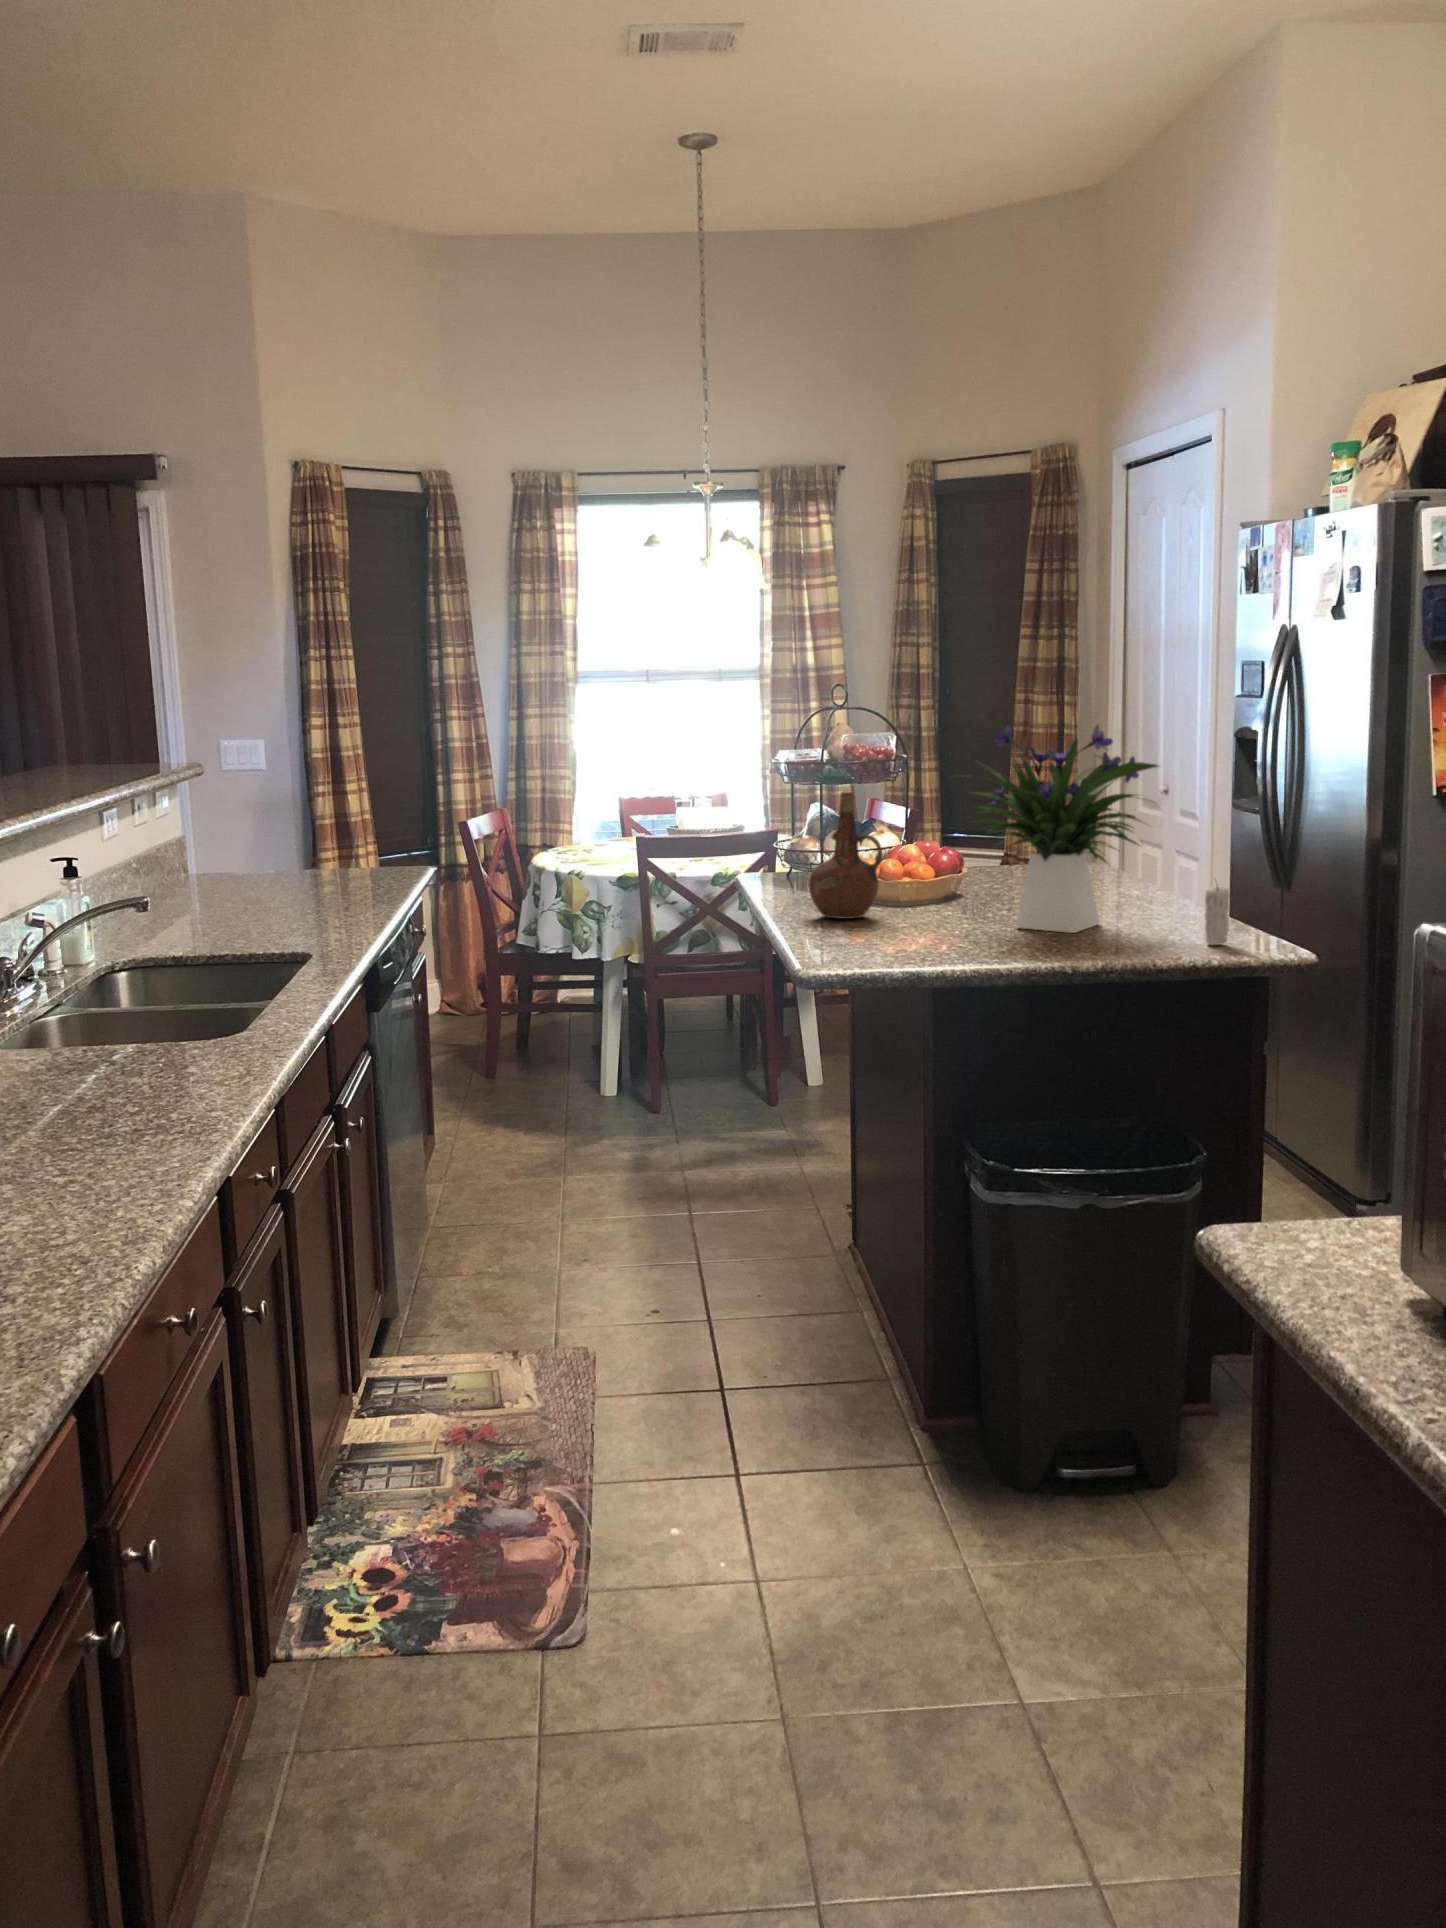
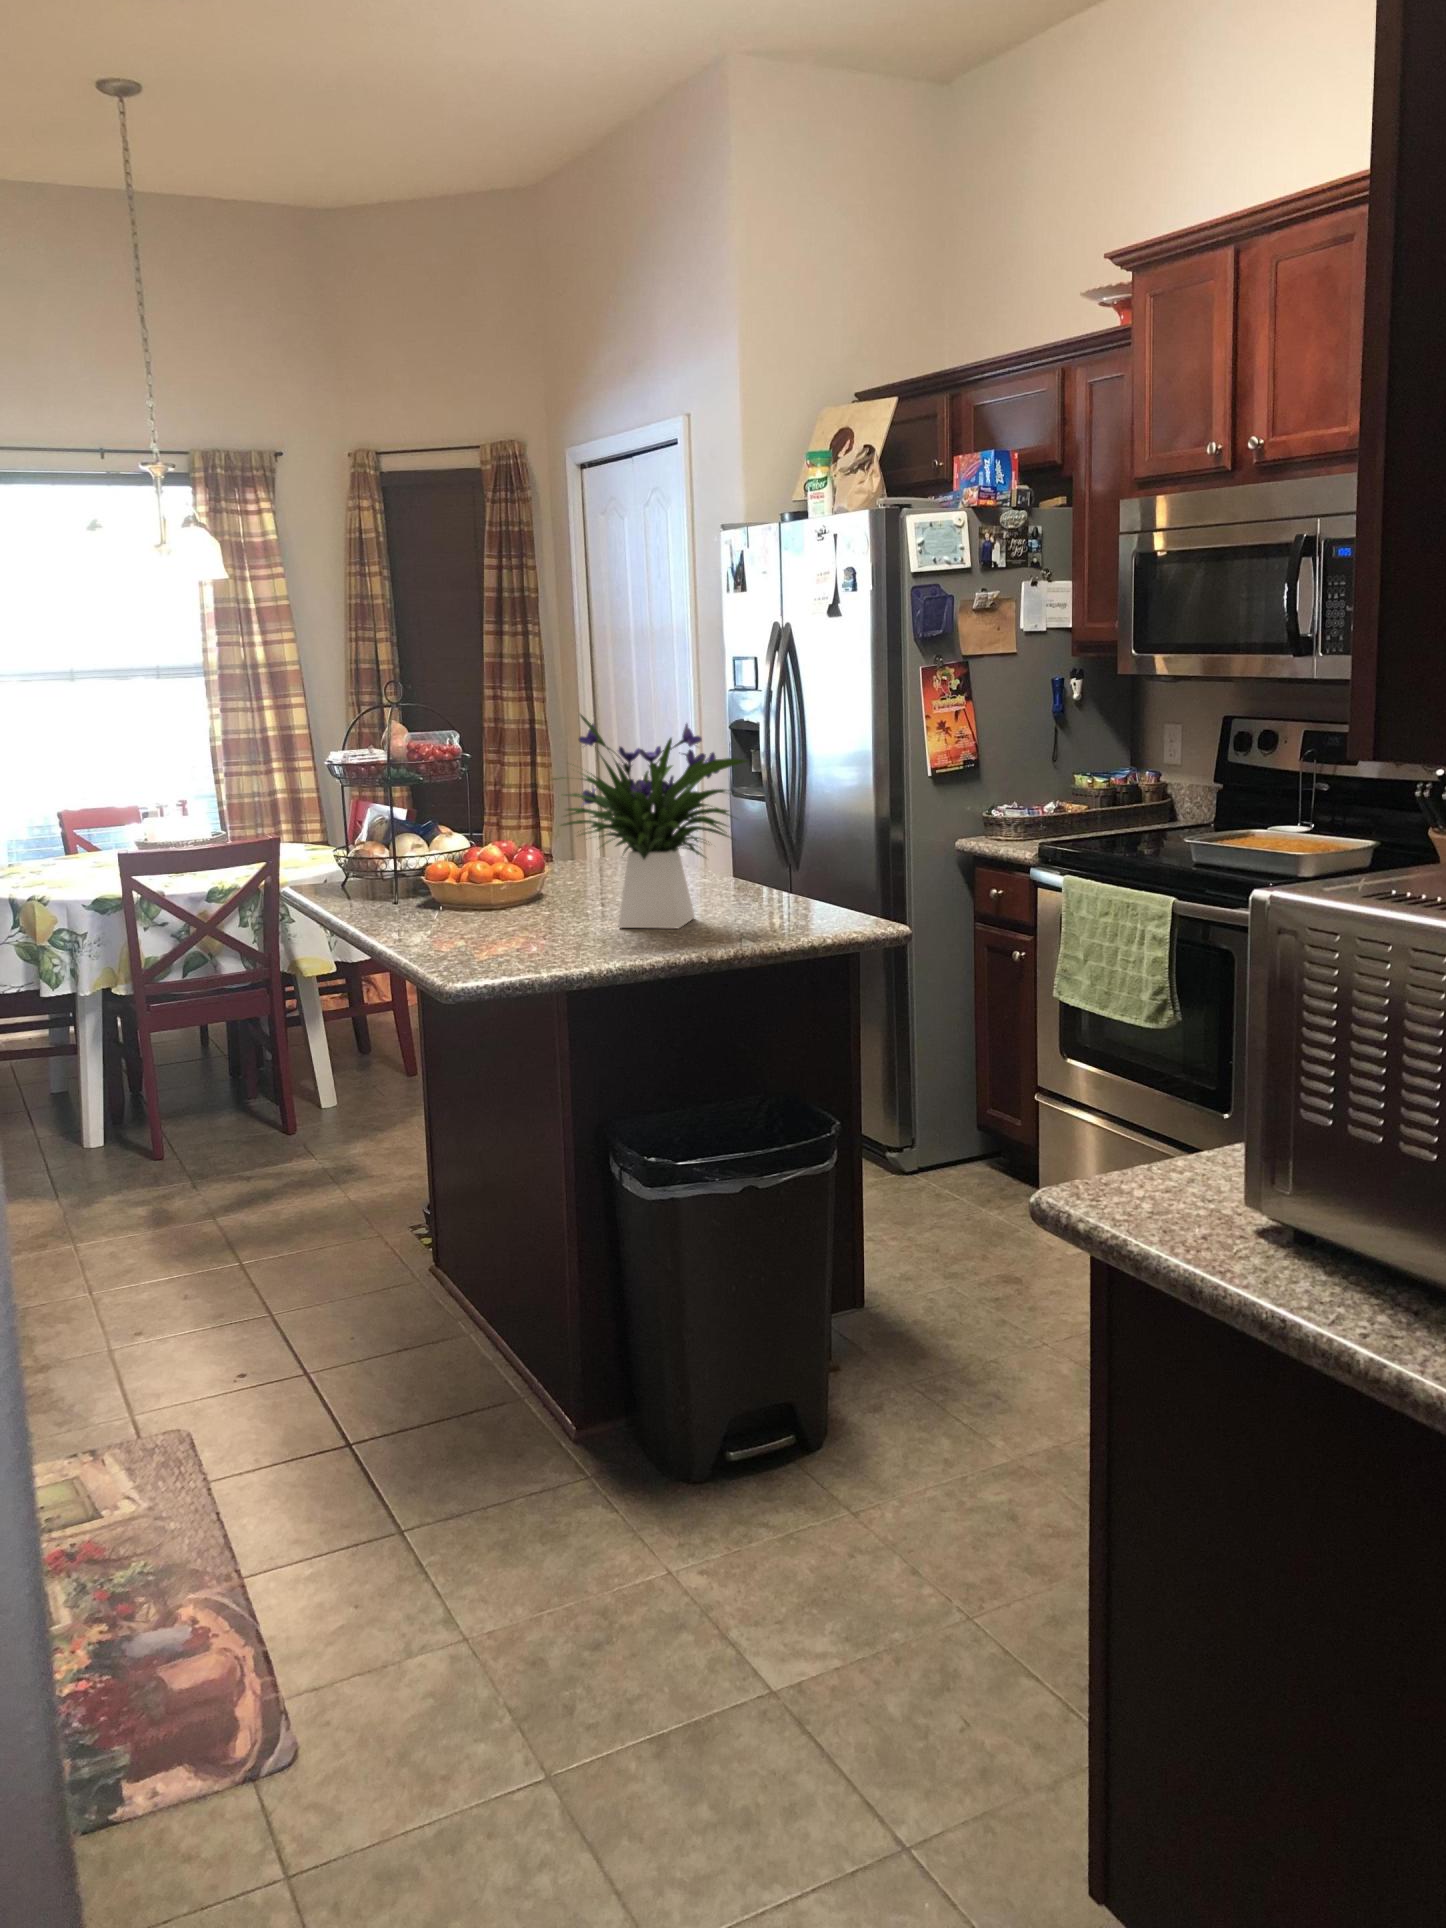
ceramic pitcher: present [808,792,882,919] -> none [394,799,470,932]
candle: present [1205,886,1230,945] -> none [805,864,828,930]

